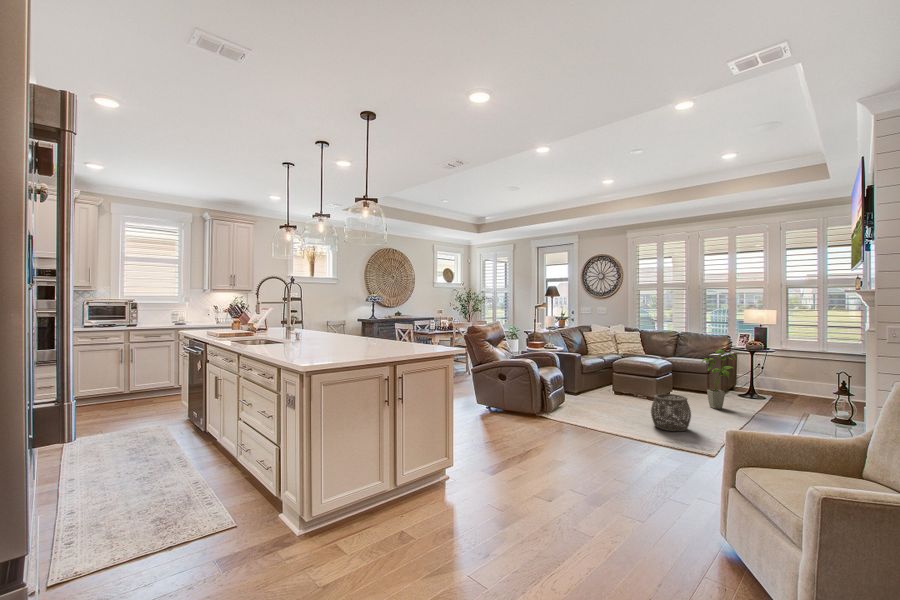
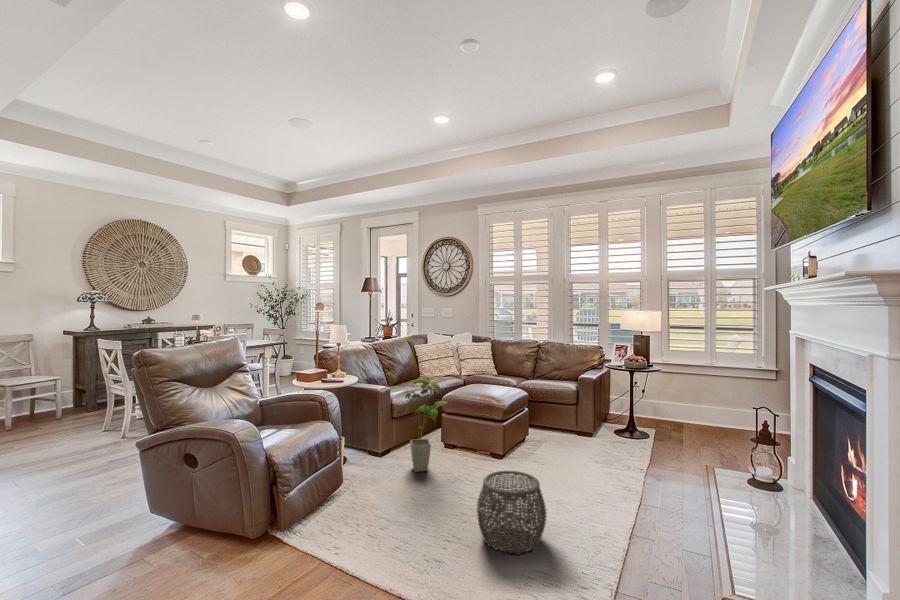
house plant: present [702,349,736,409] -> present [403,376,448,472]

